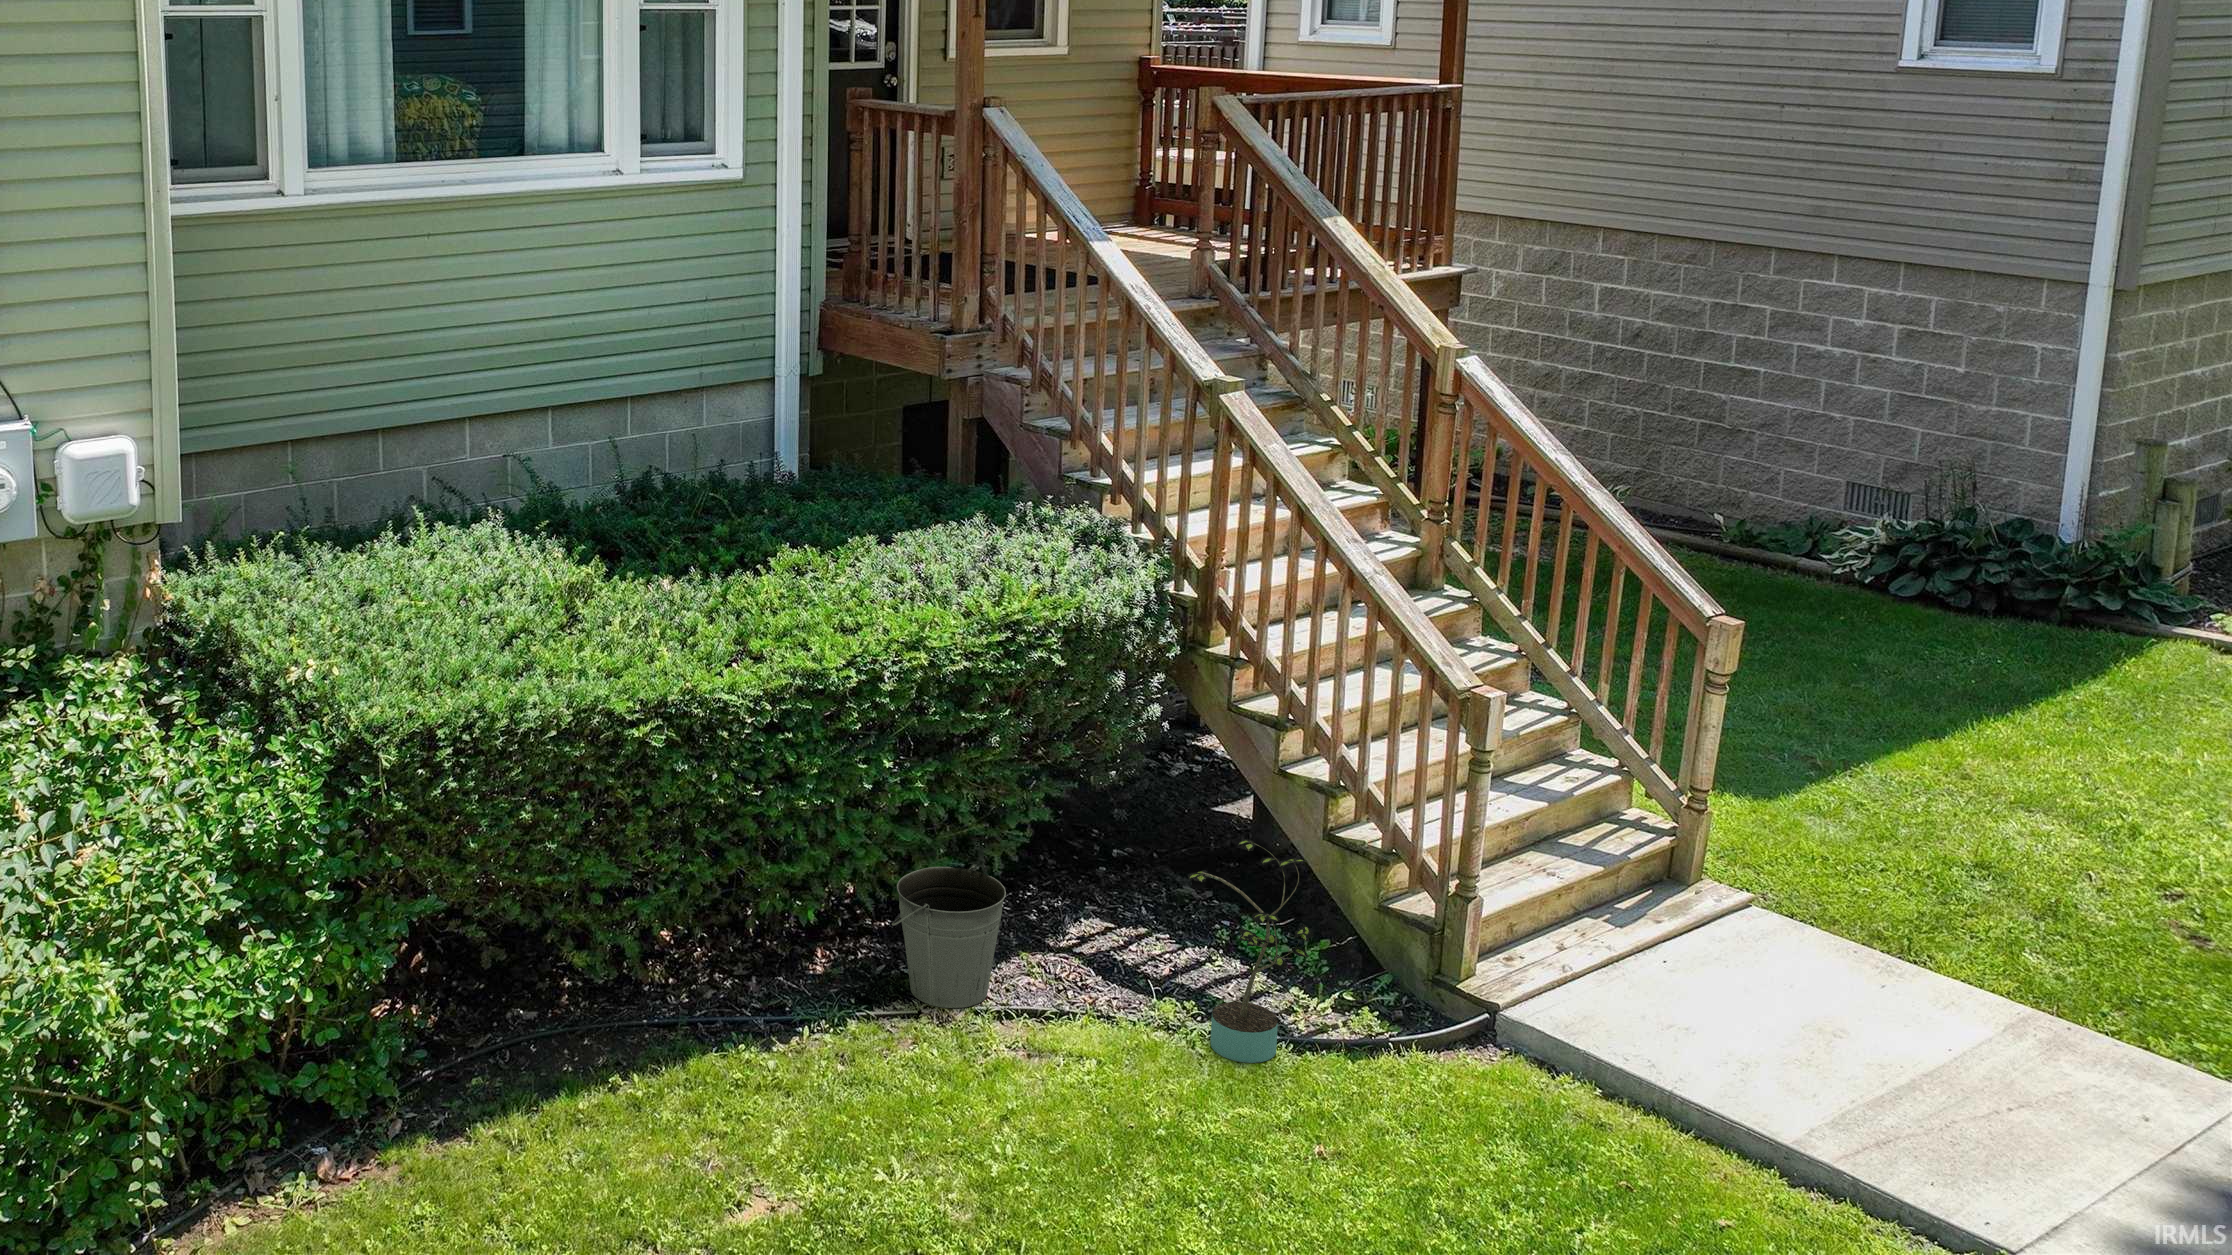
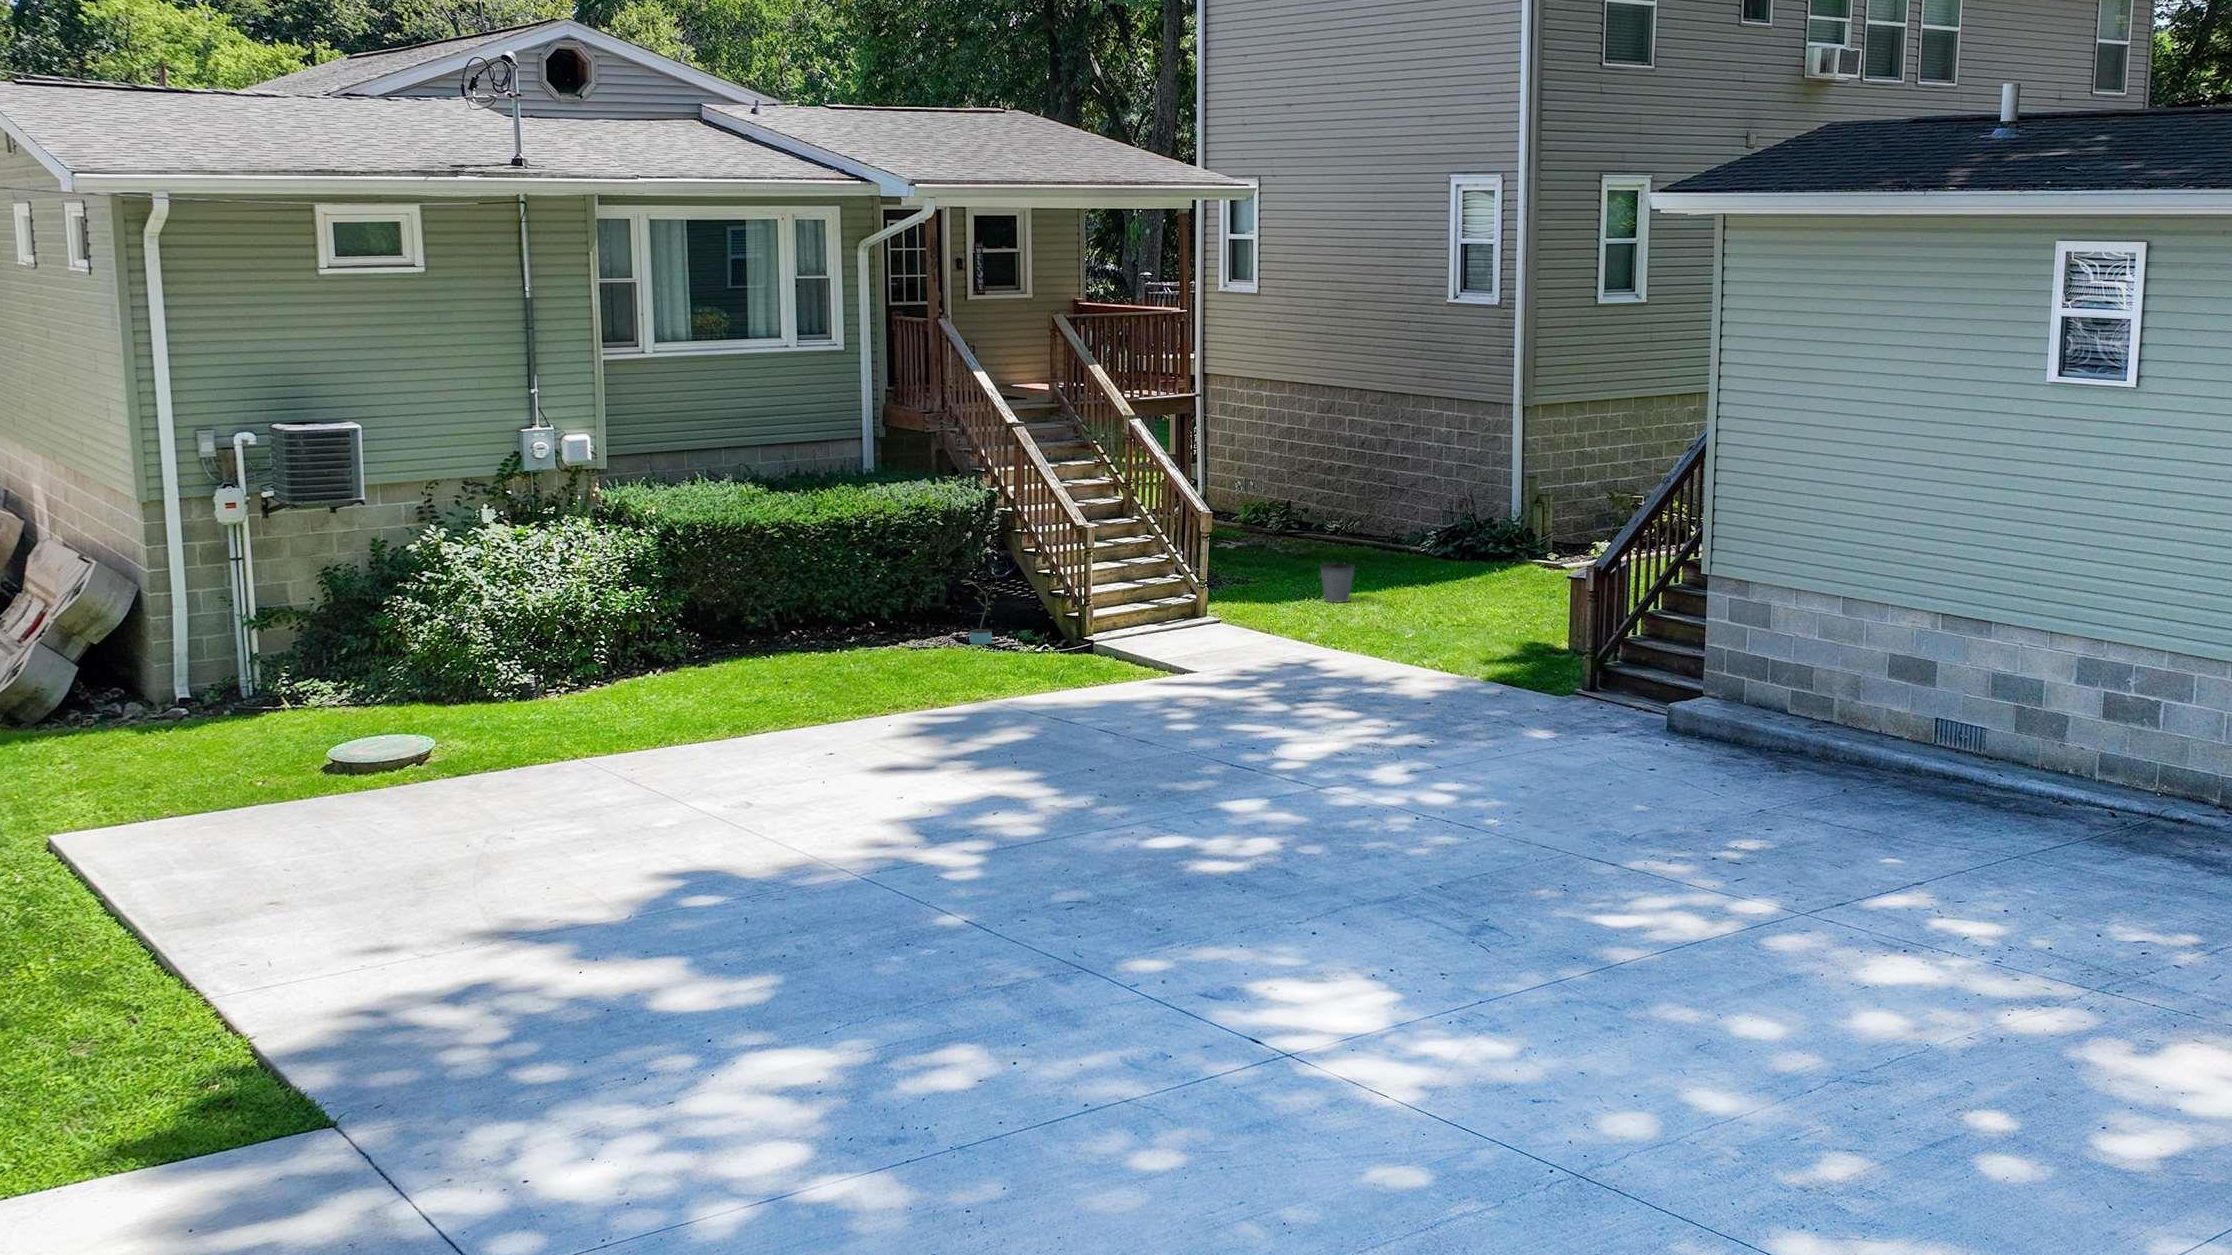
bucket: present [892,865,1006,1008] -> present [1321,562,1355,603]

